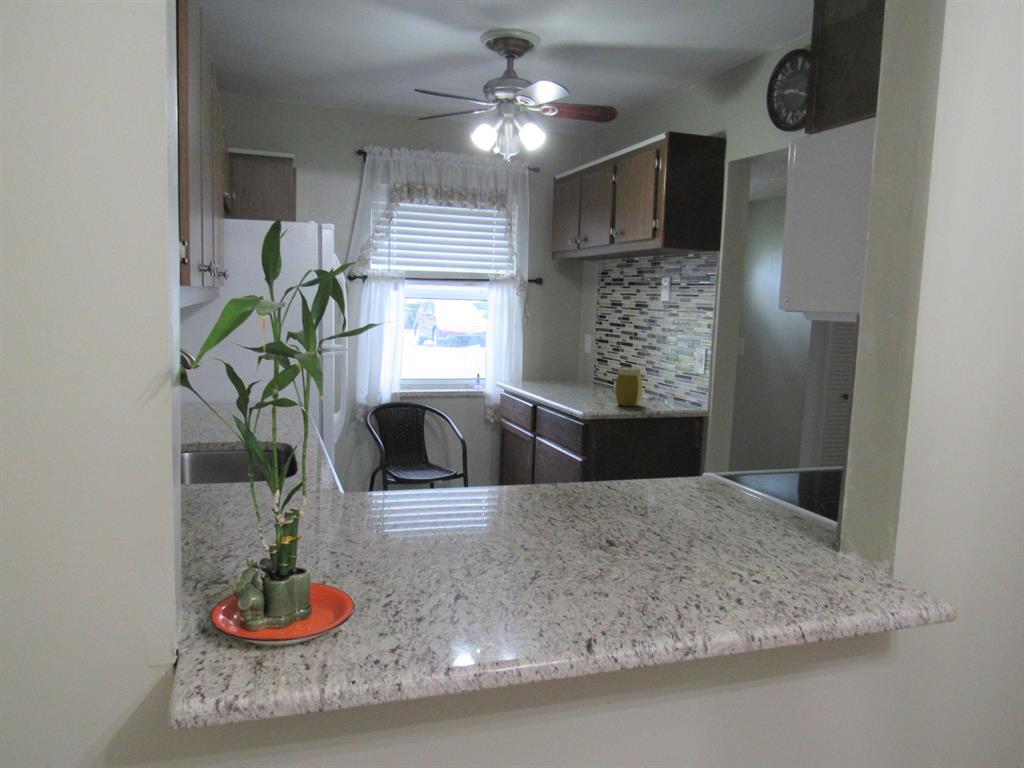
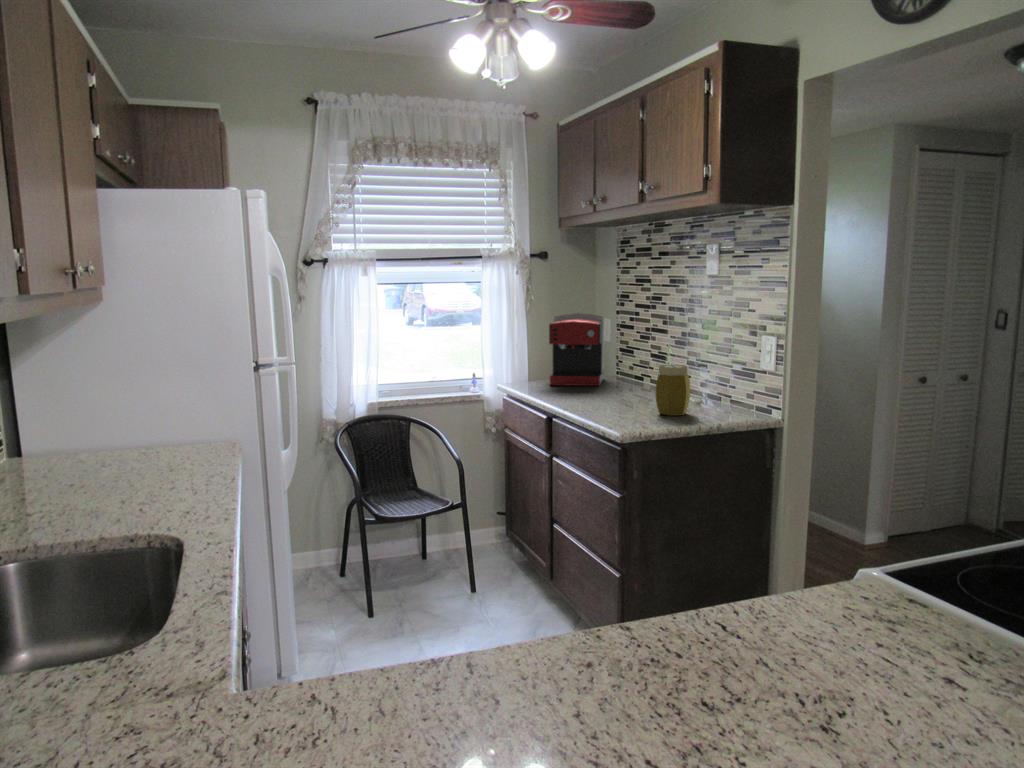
coffee maker: none [539,328,585,387] -> present [549,313,604,386]

